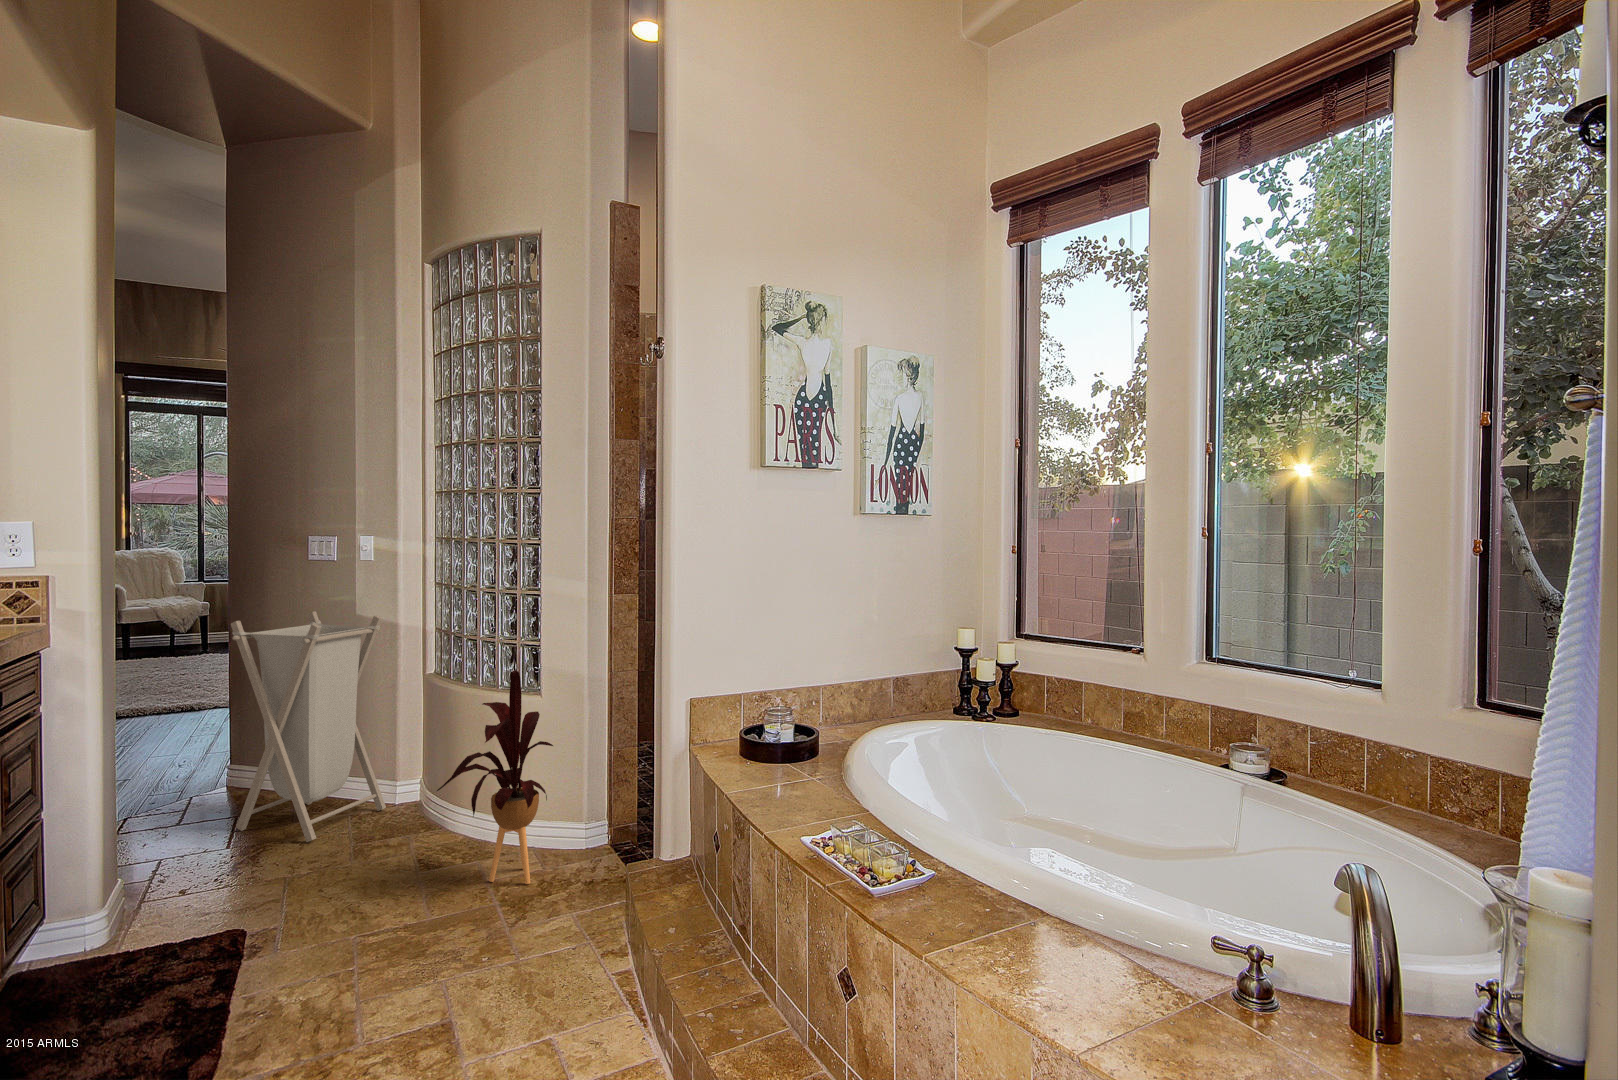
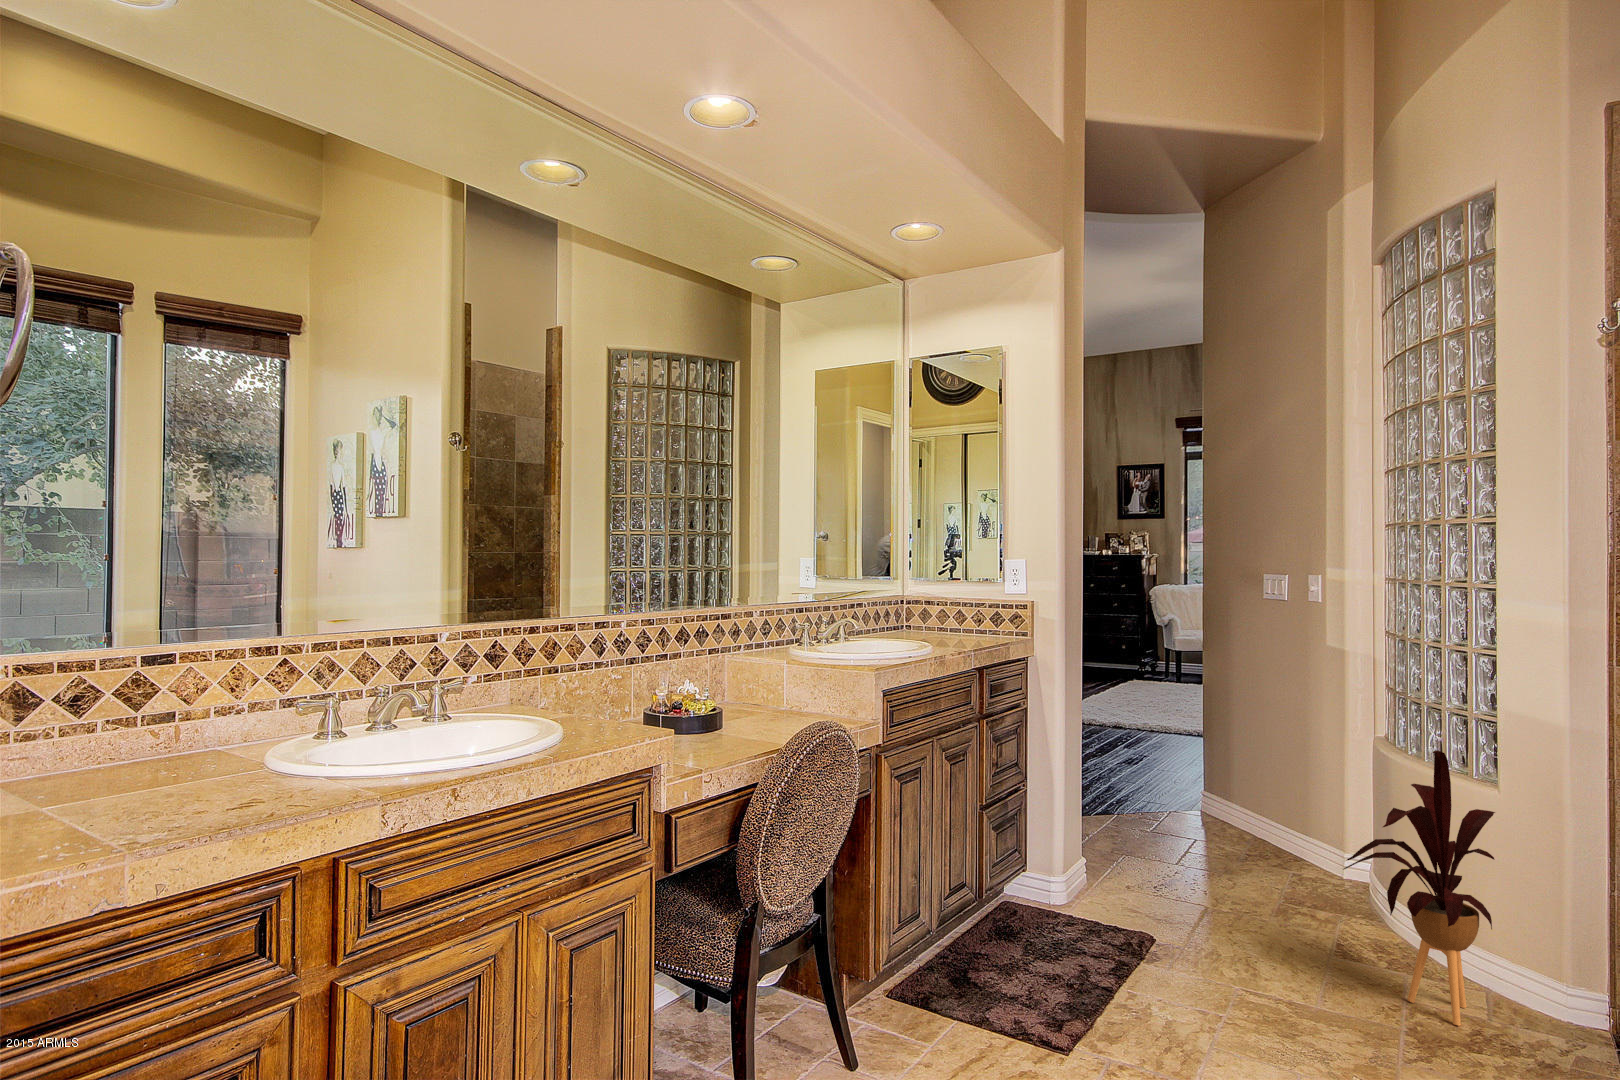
laundry hamper: present [231,611,386,842] -> none [1185,654,1331,883]

